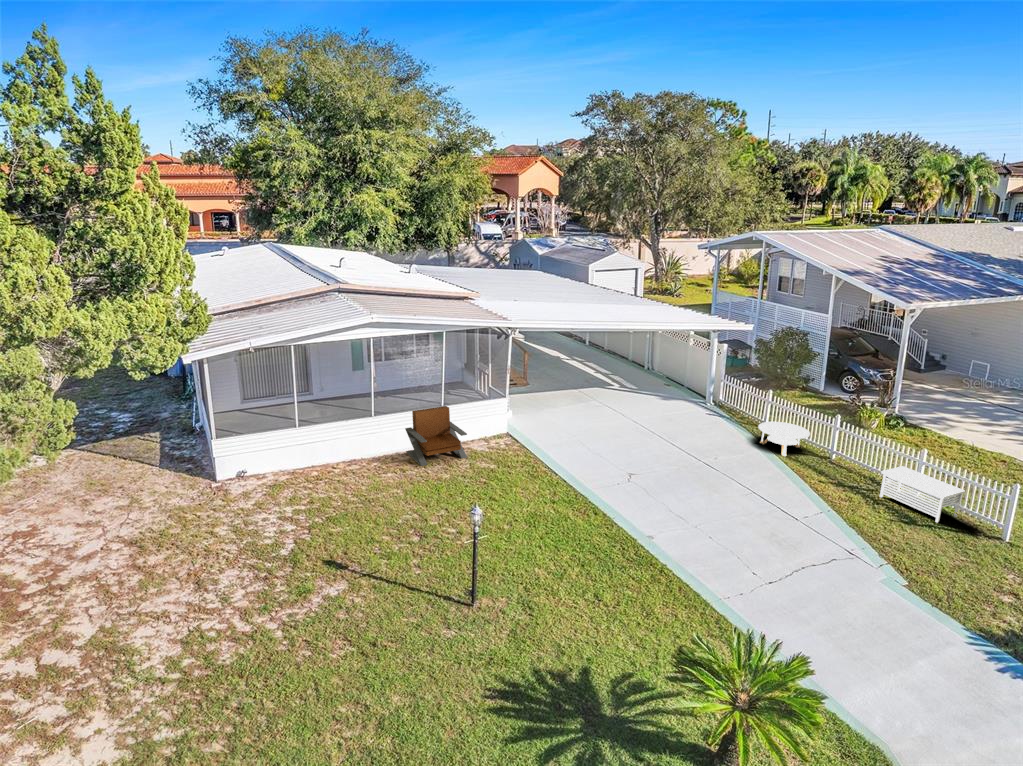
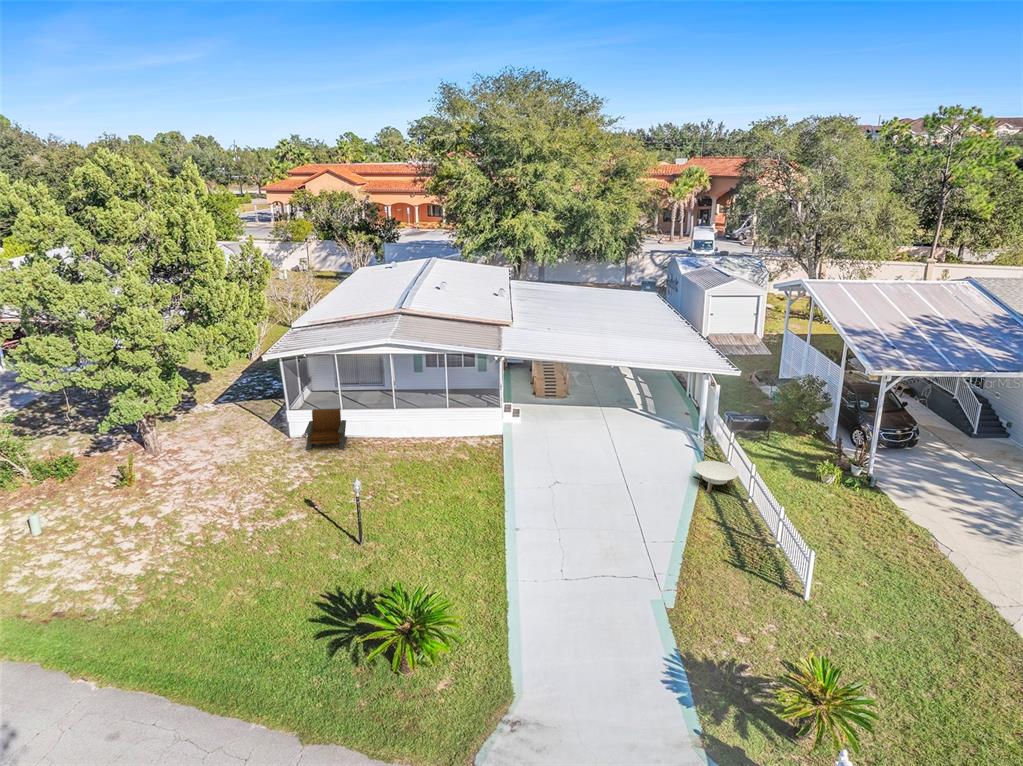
lounge chair: present [405,406,467,466] -> present [305,409,347,450]
storage bench: present [879,466,965,523] -> none [745,520,800,572]

